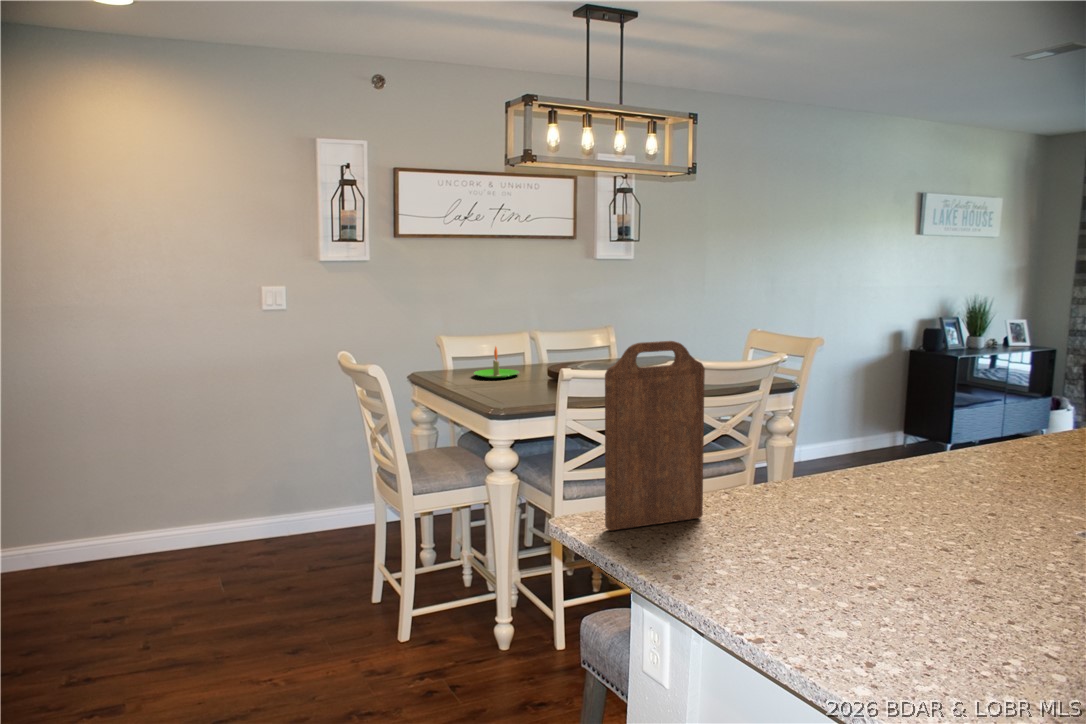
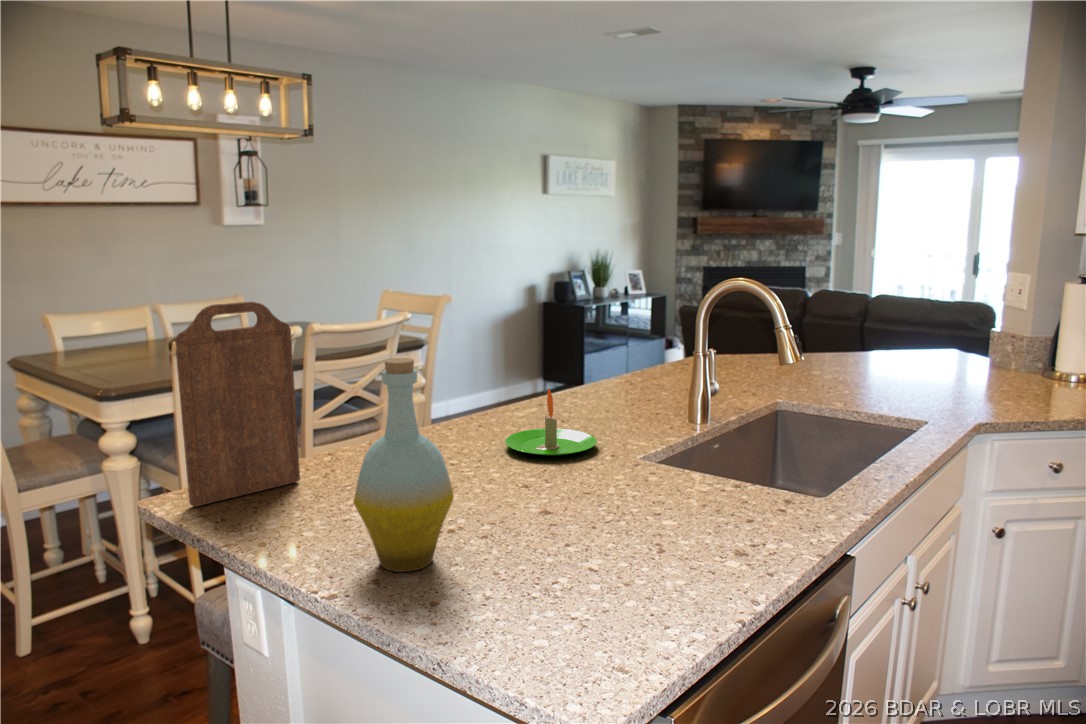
candle: present [474,347,519,378] -> present [505,389,597,456]
bottle: none [780,406,886,625] -> present [354,358,454,572]

